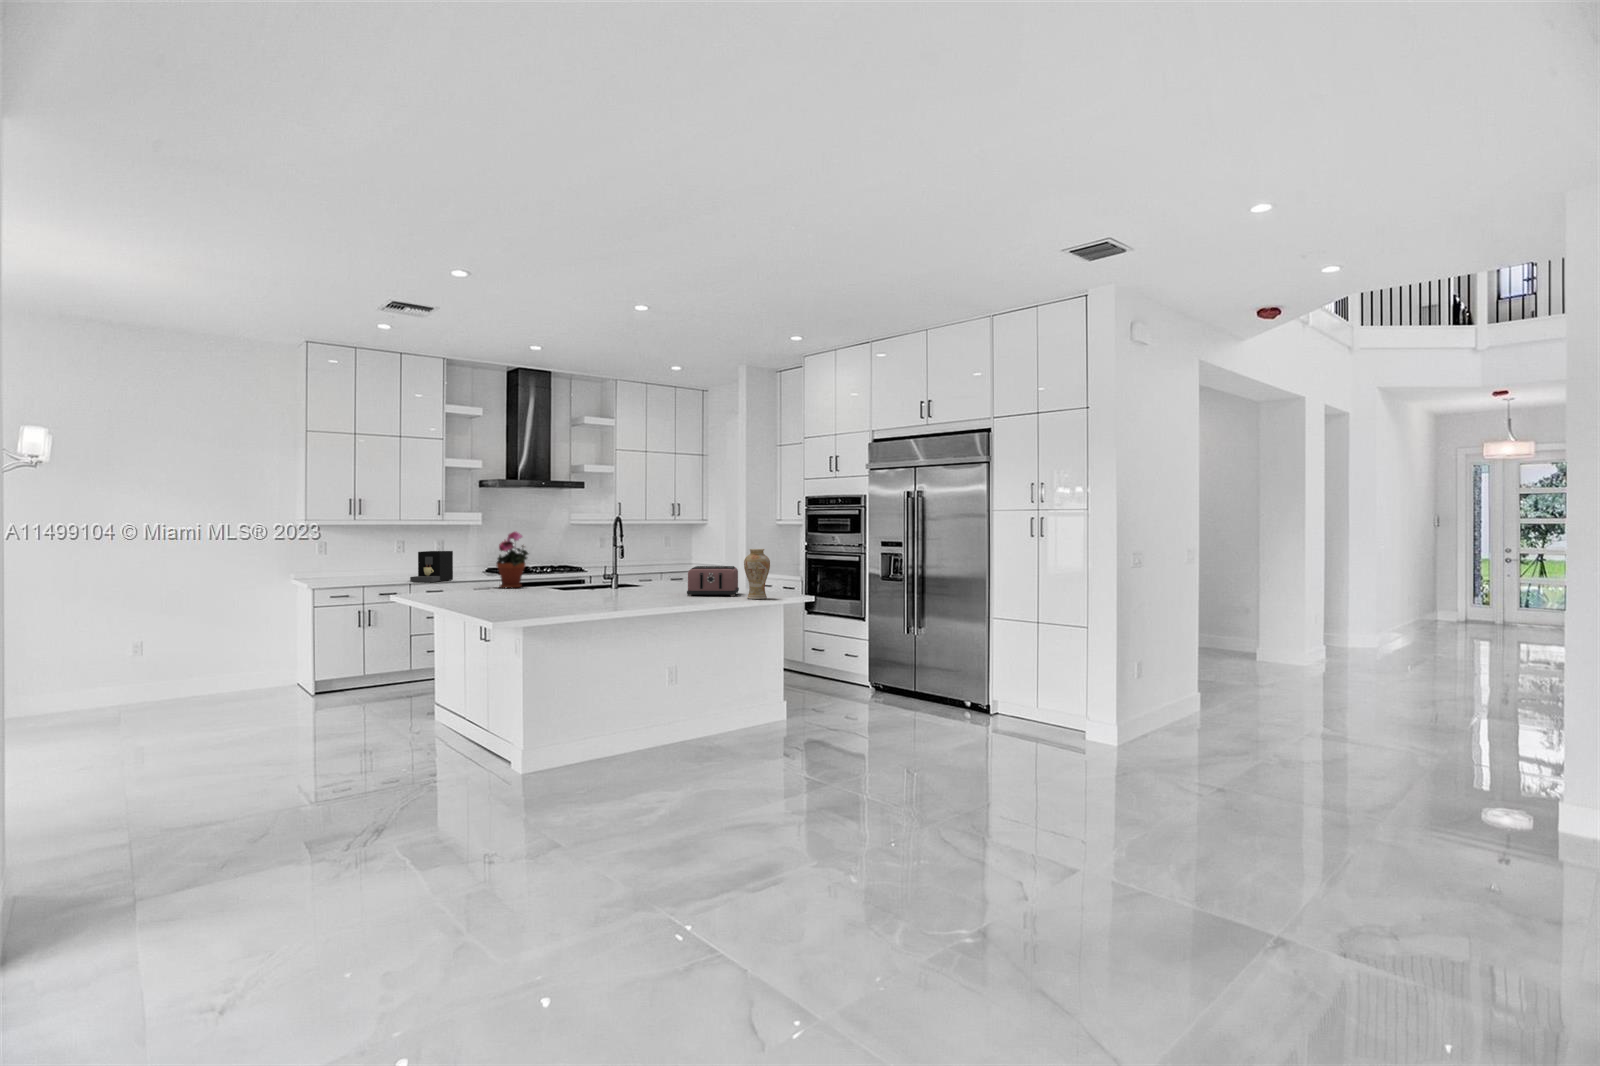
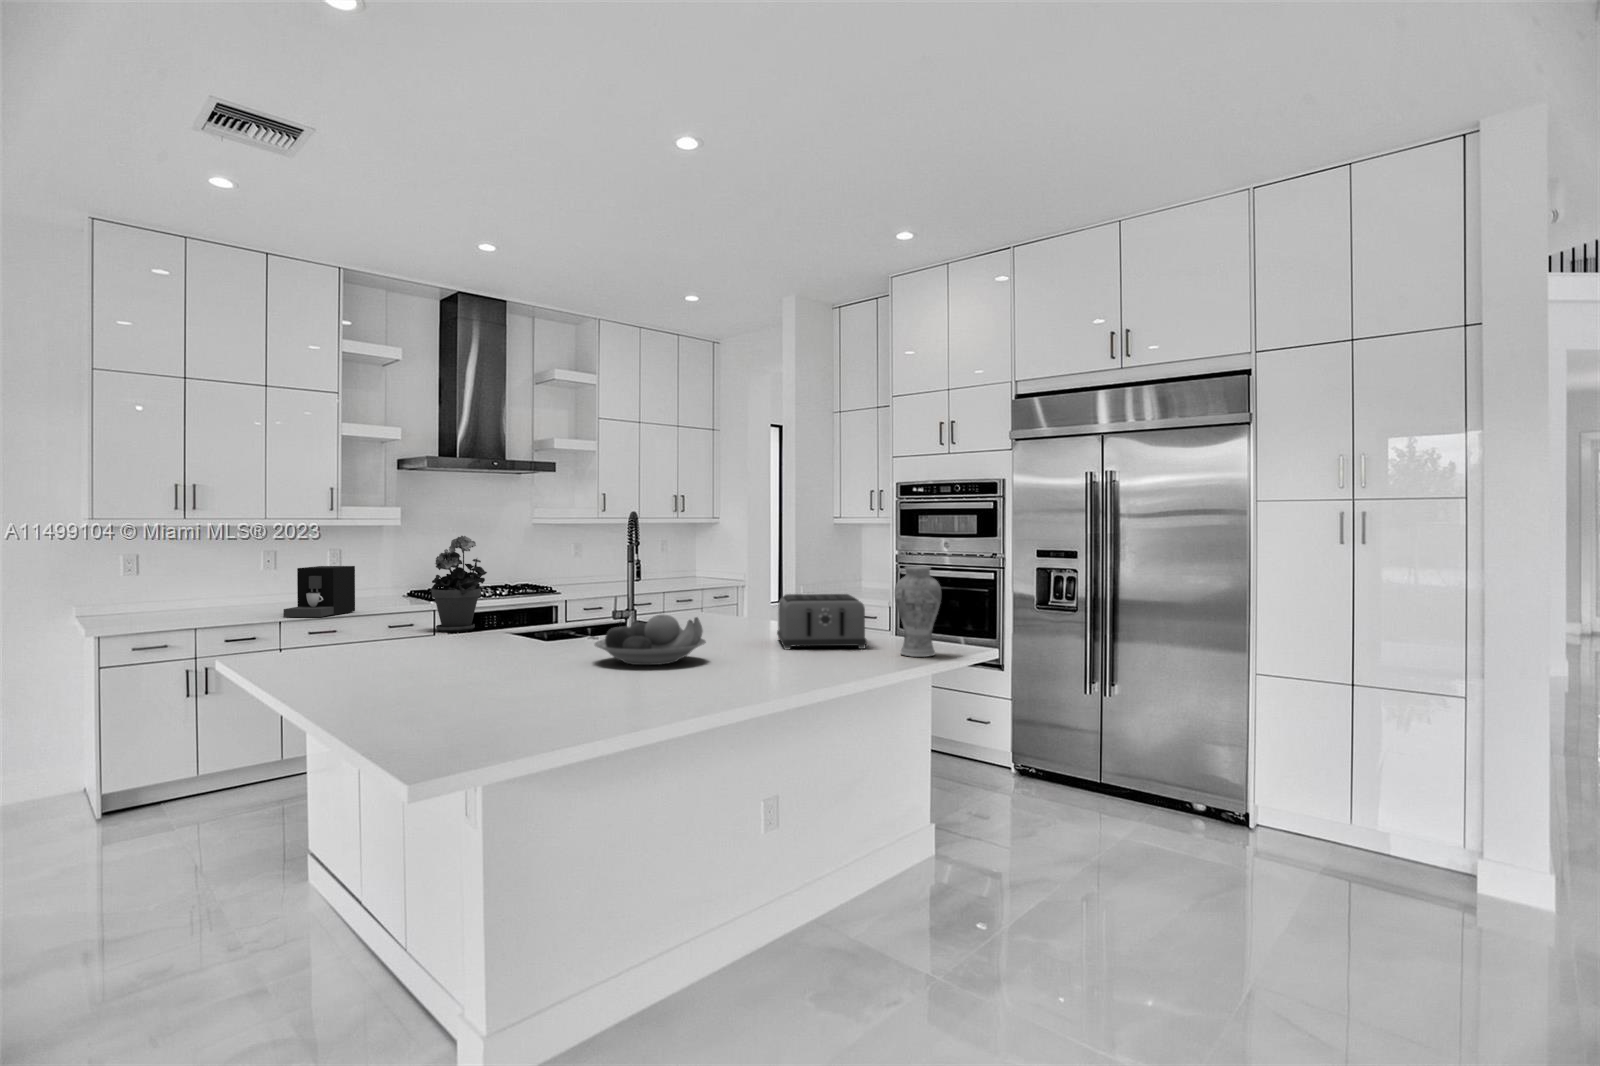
fruit bowl: none [575,573,635,600] -> present [595,615,706,665]

